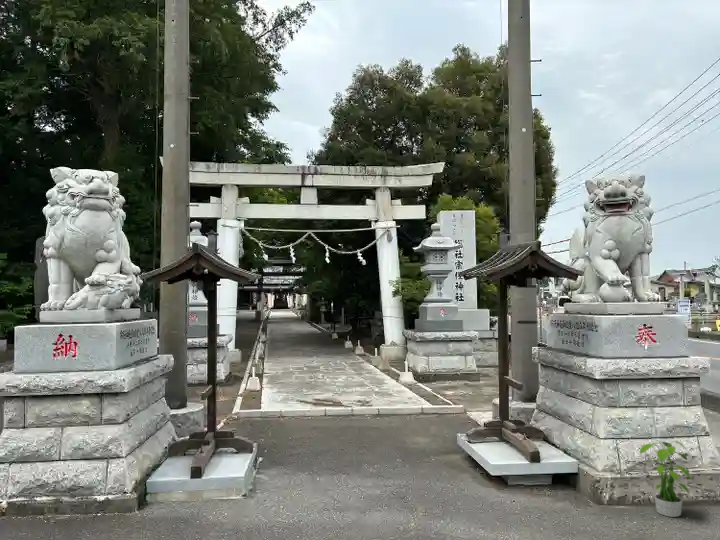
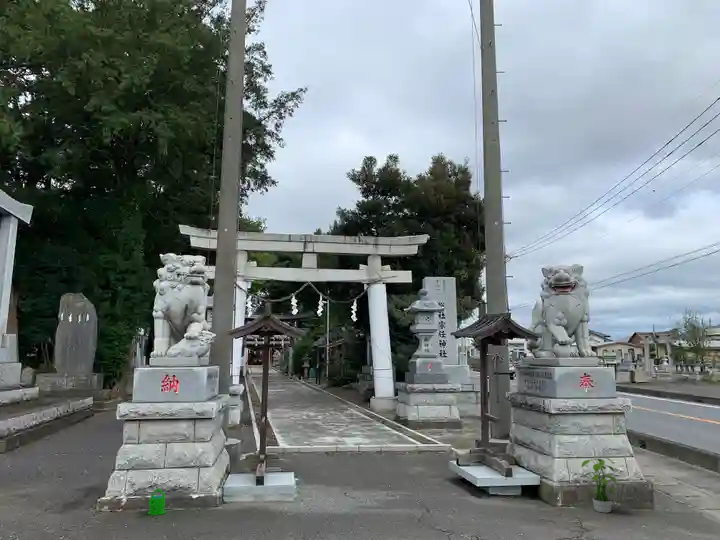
watering can: none [29,491,60,527] -> present [148,489,166,515]

